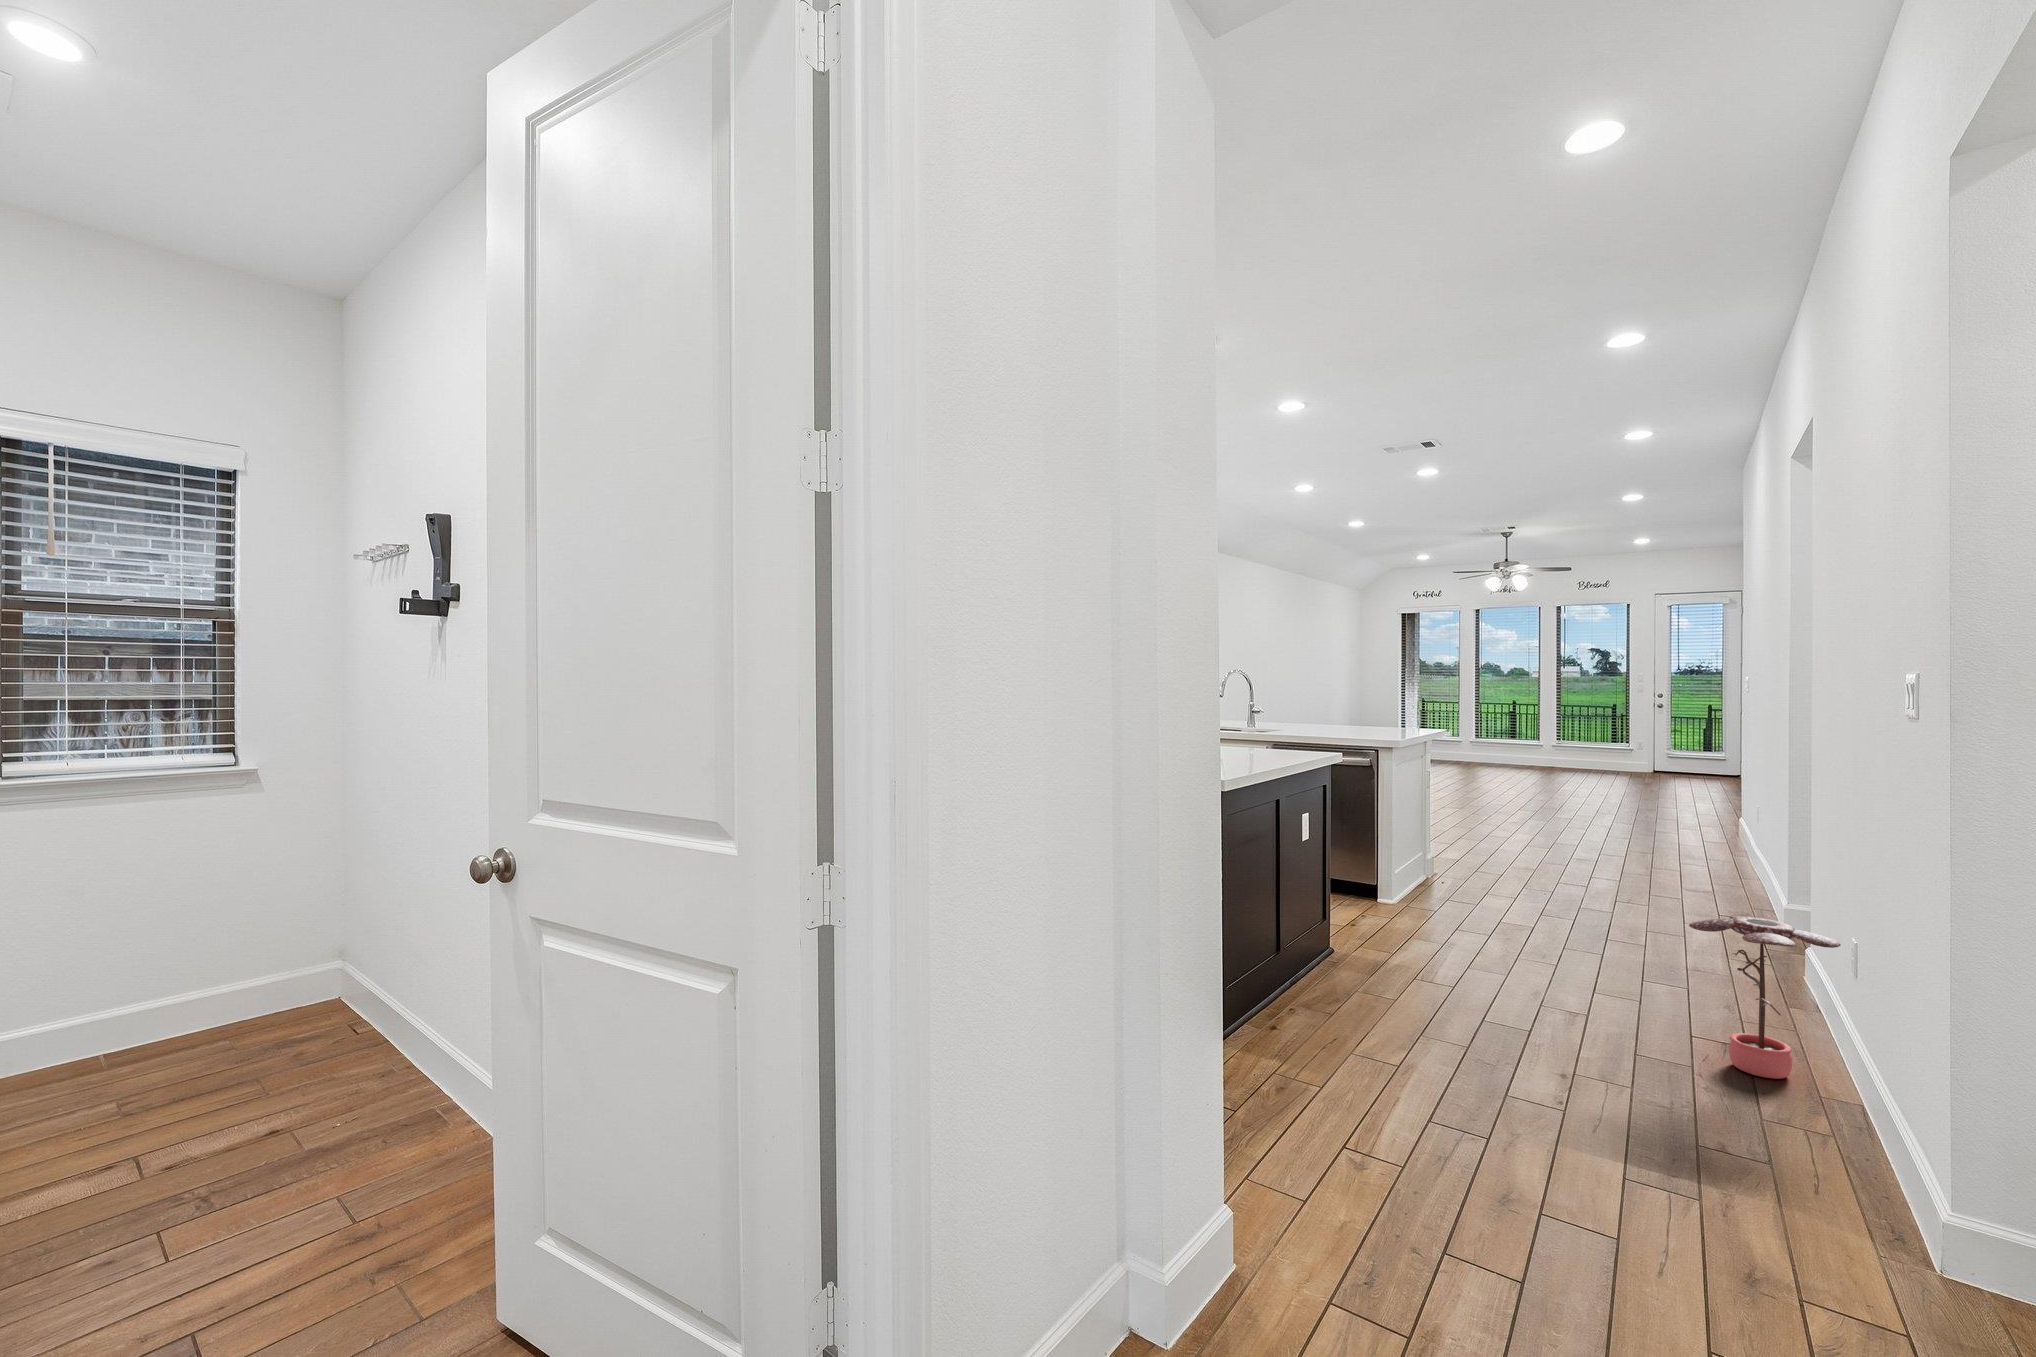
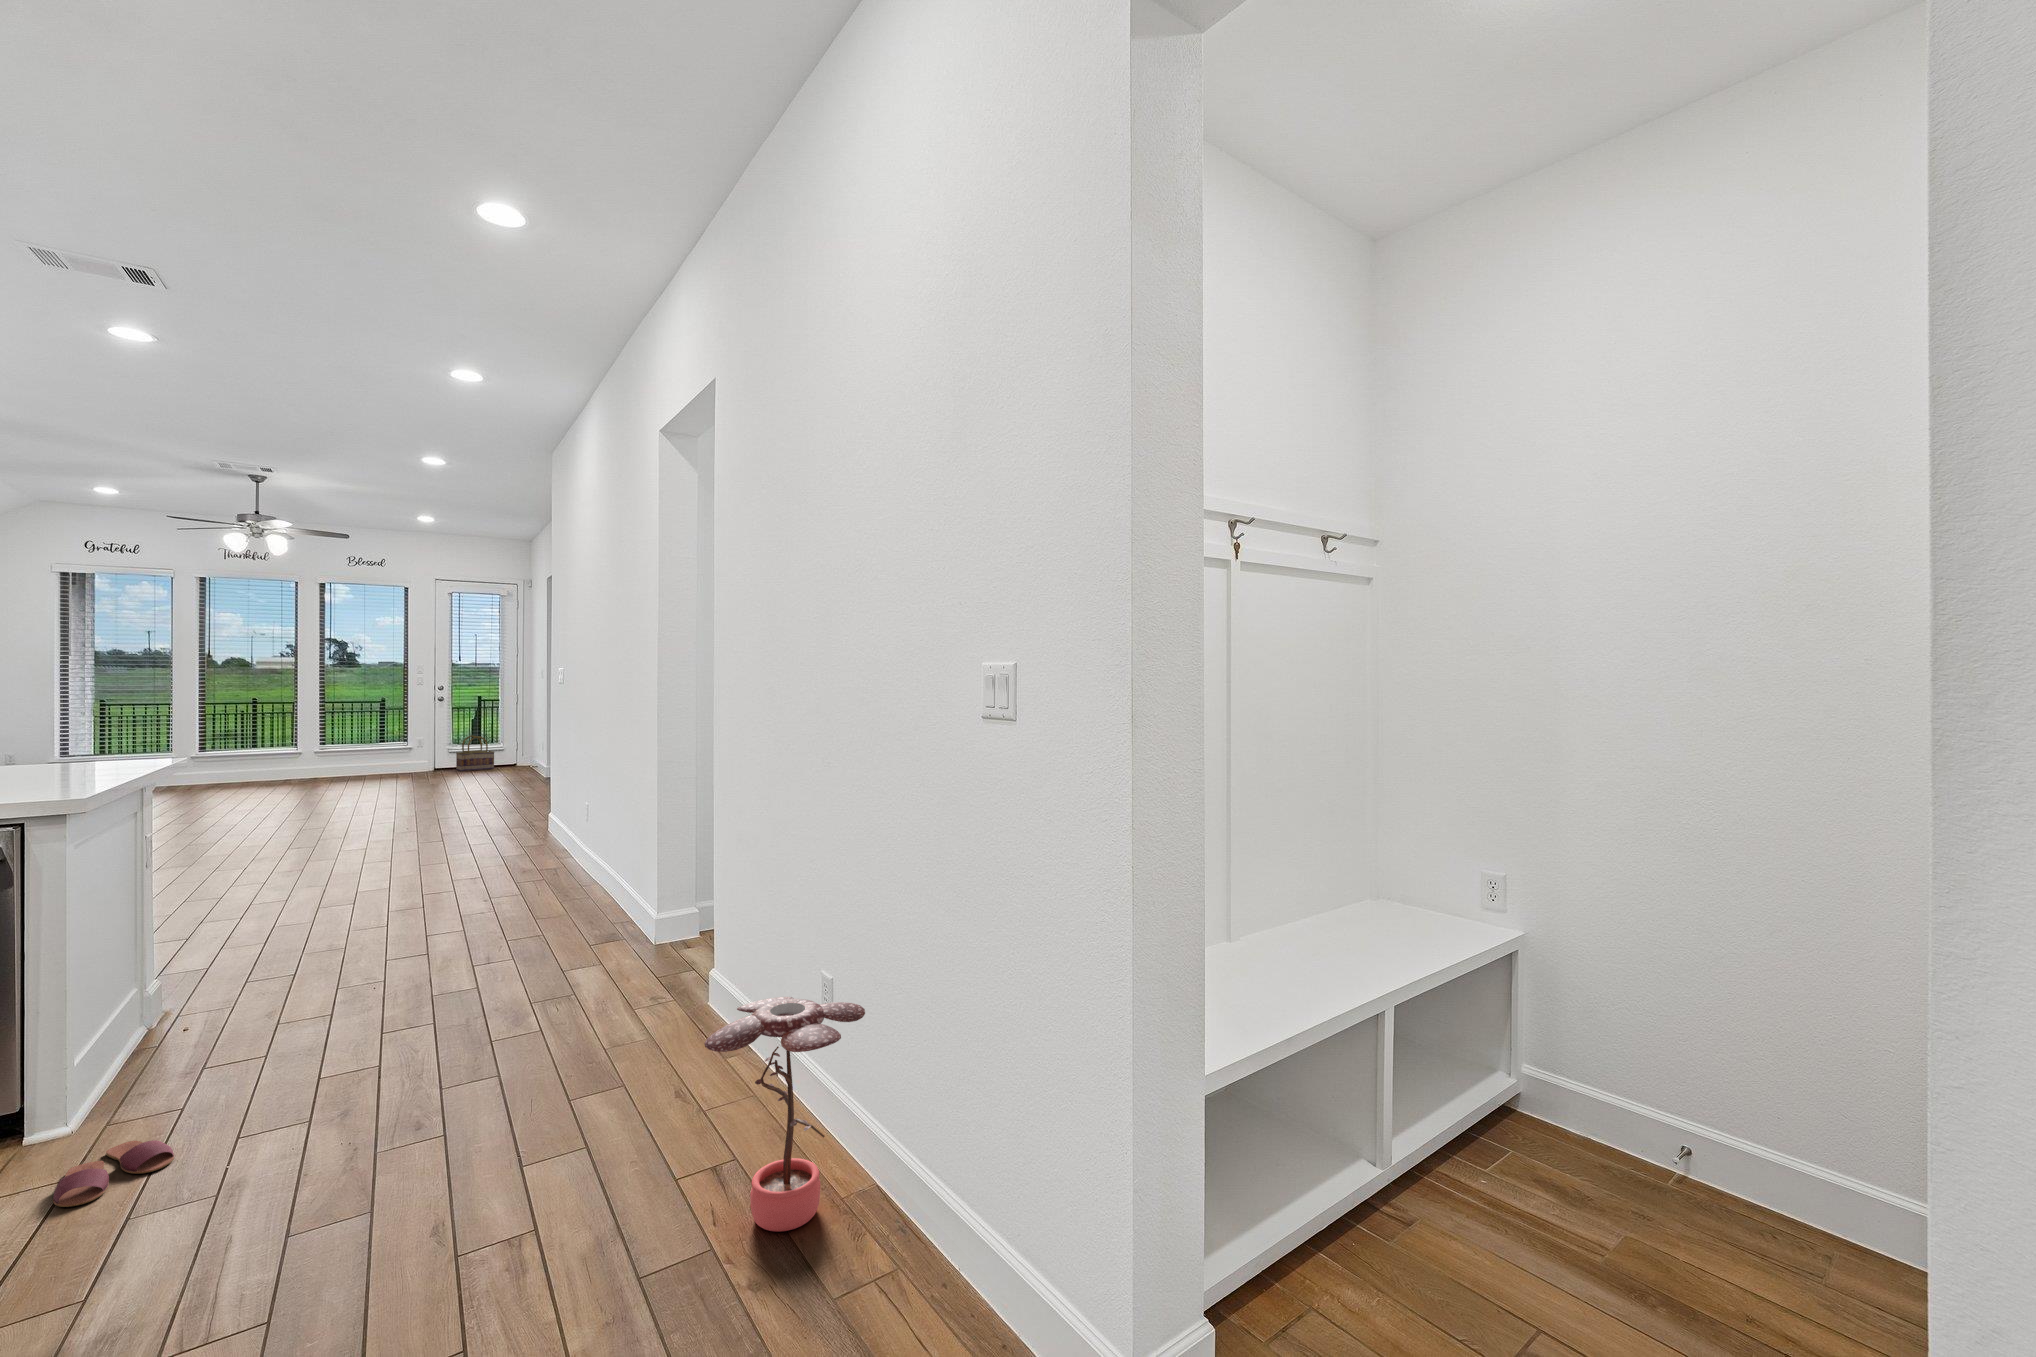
basket: none [1675,741,1714,775] -> present [456,736,494,771]
slippers: none [1385,915,1431,929] -> present [53,1140,174,1207]

